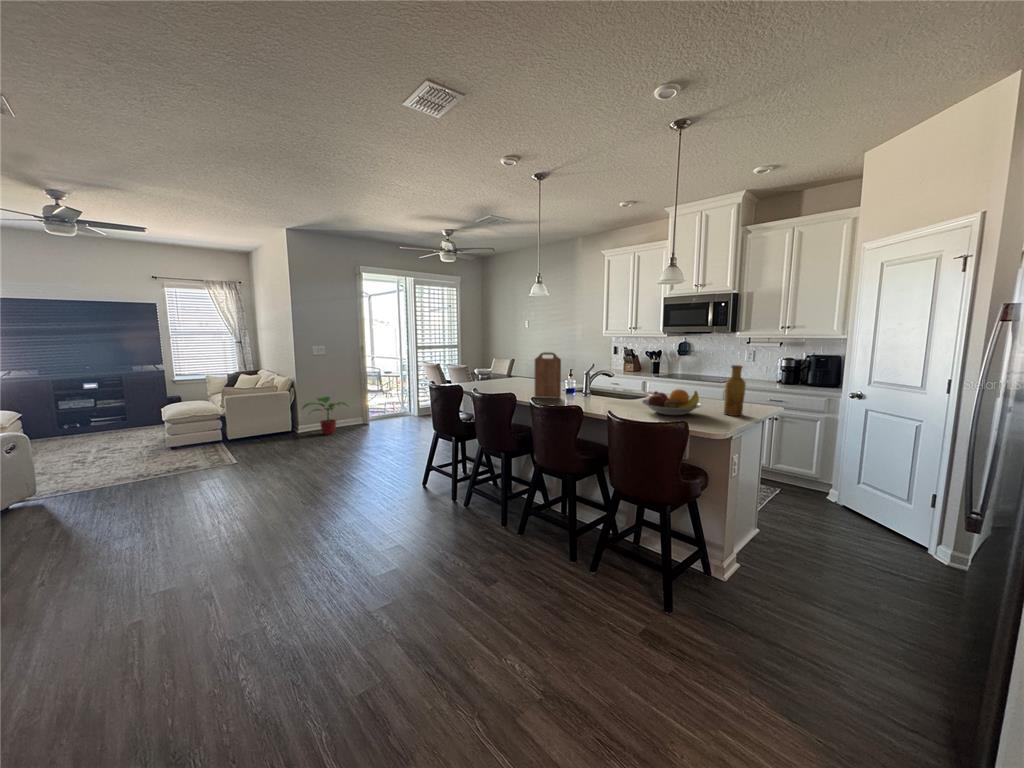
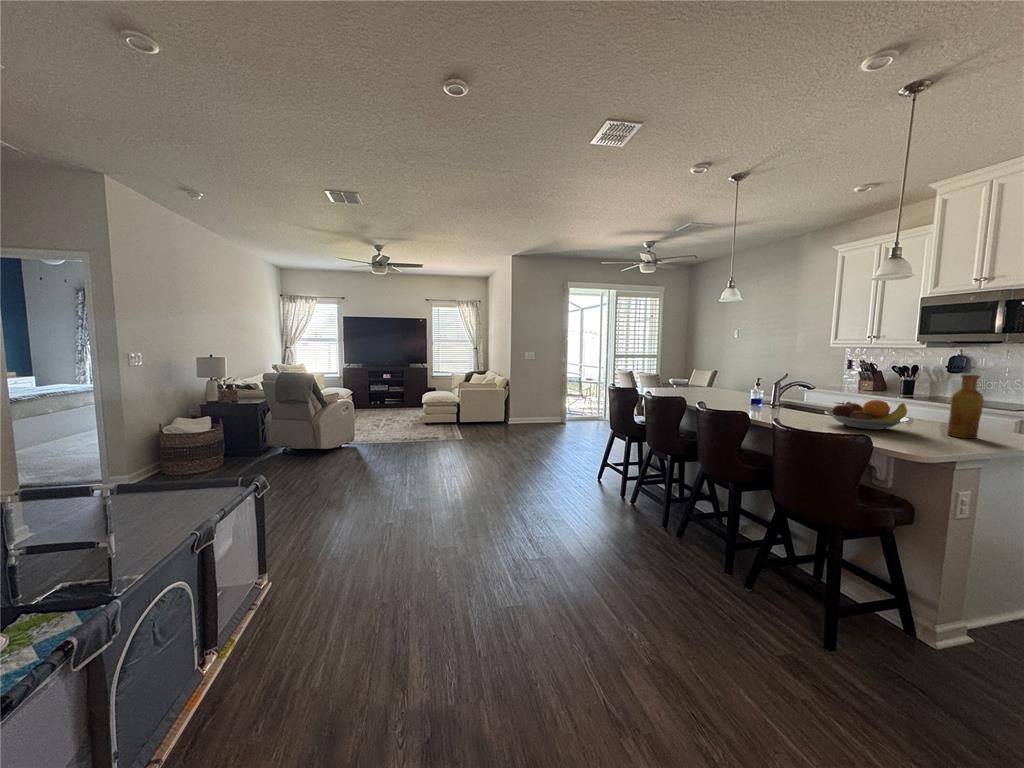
cutting board: present [535,352,561,398] -> none [708,357,740,405]
potted plant: present [303,397,347,435] -> none [511,396,549,429]

